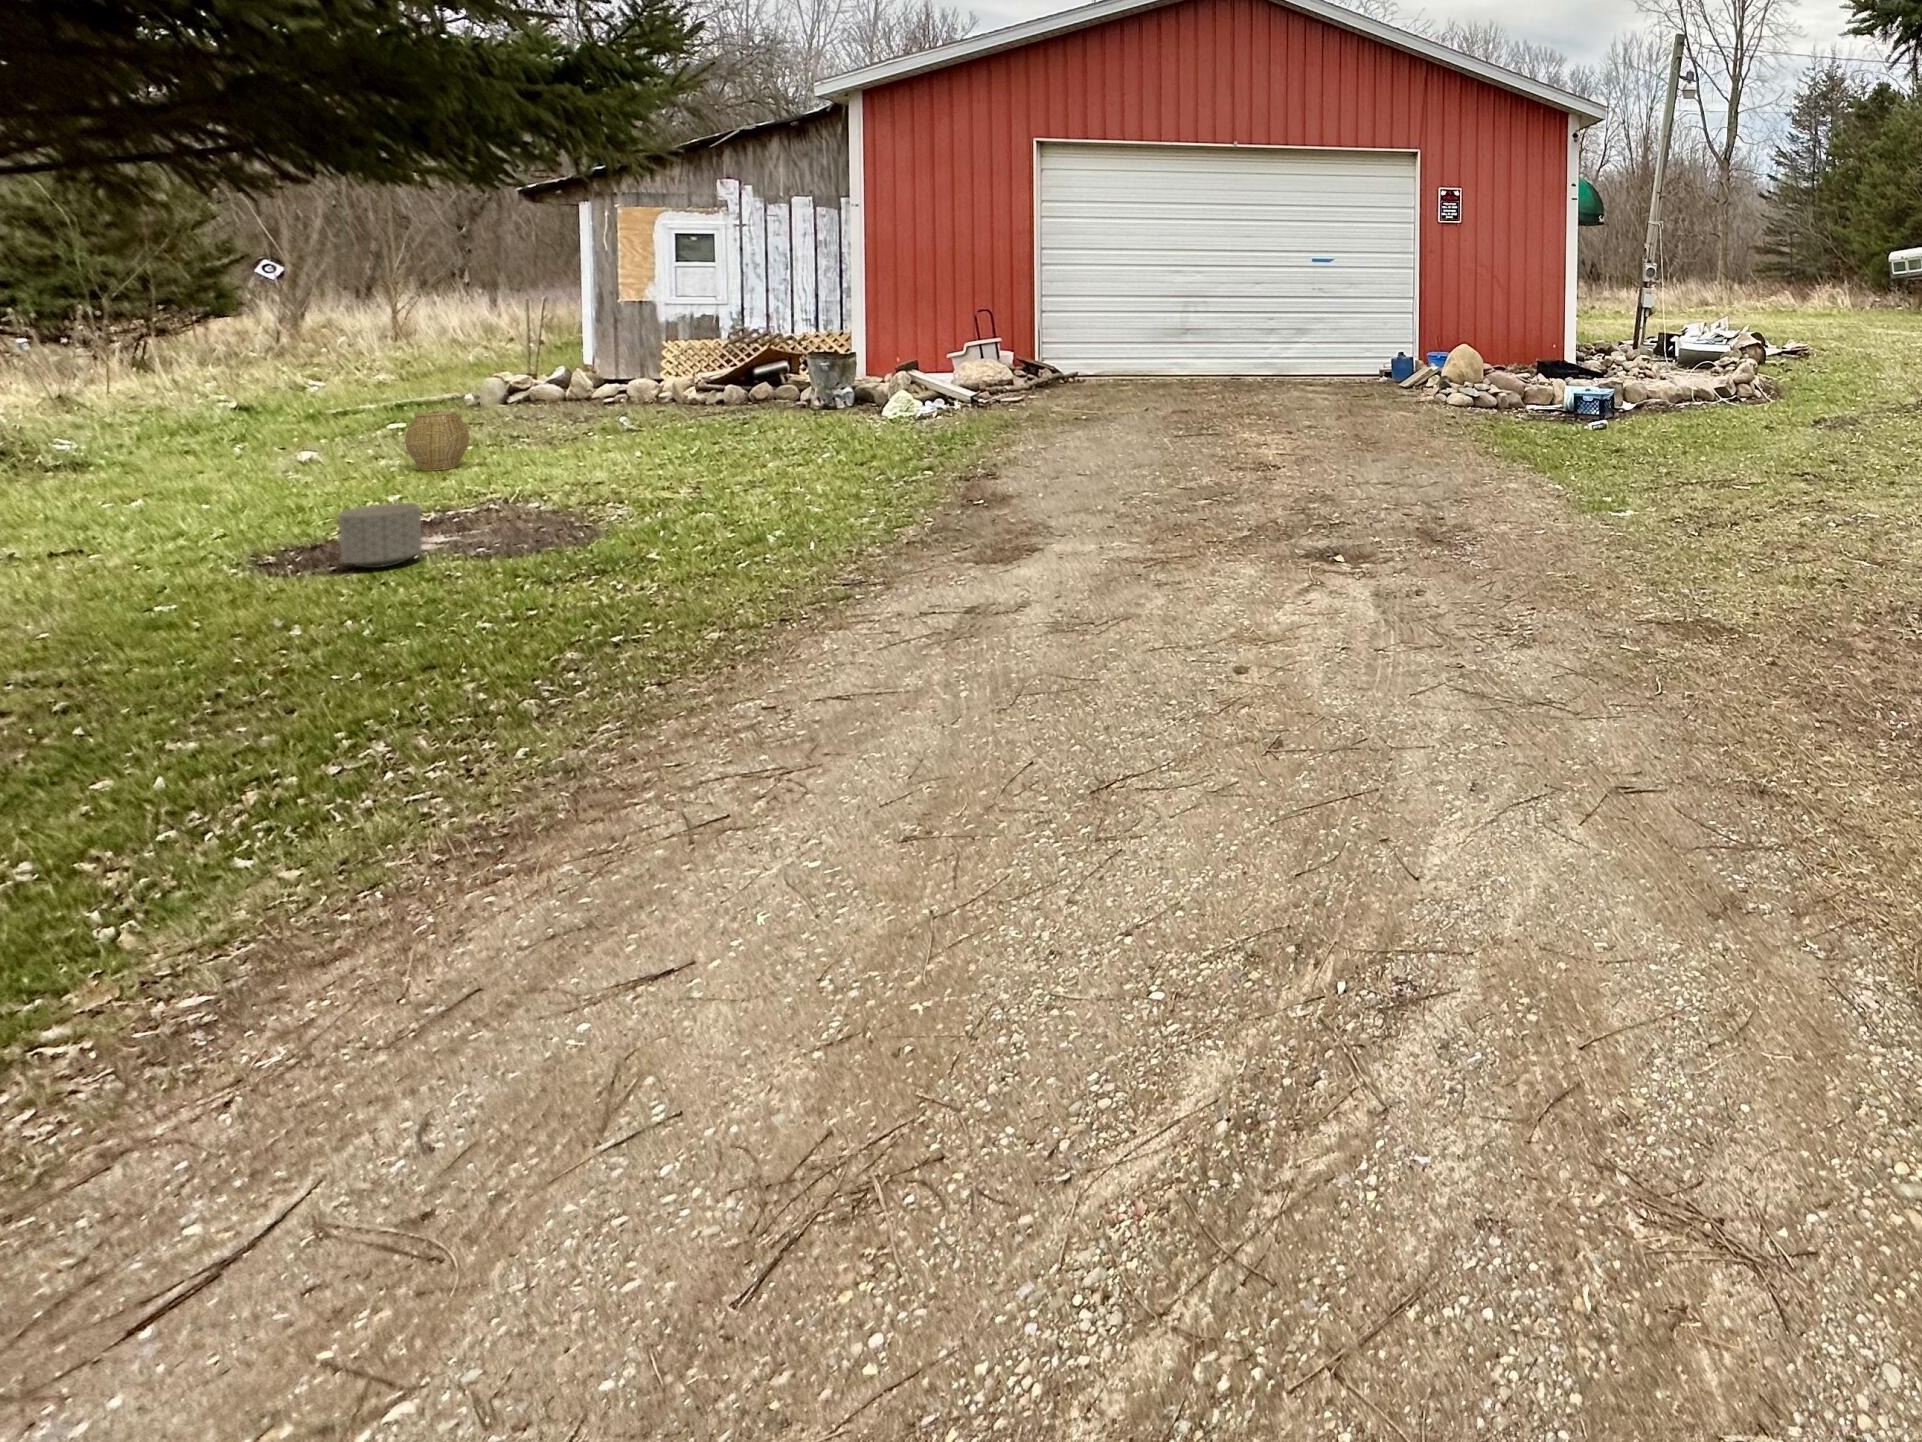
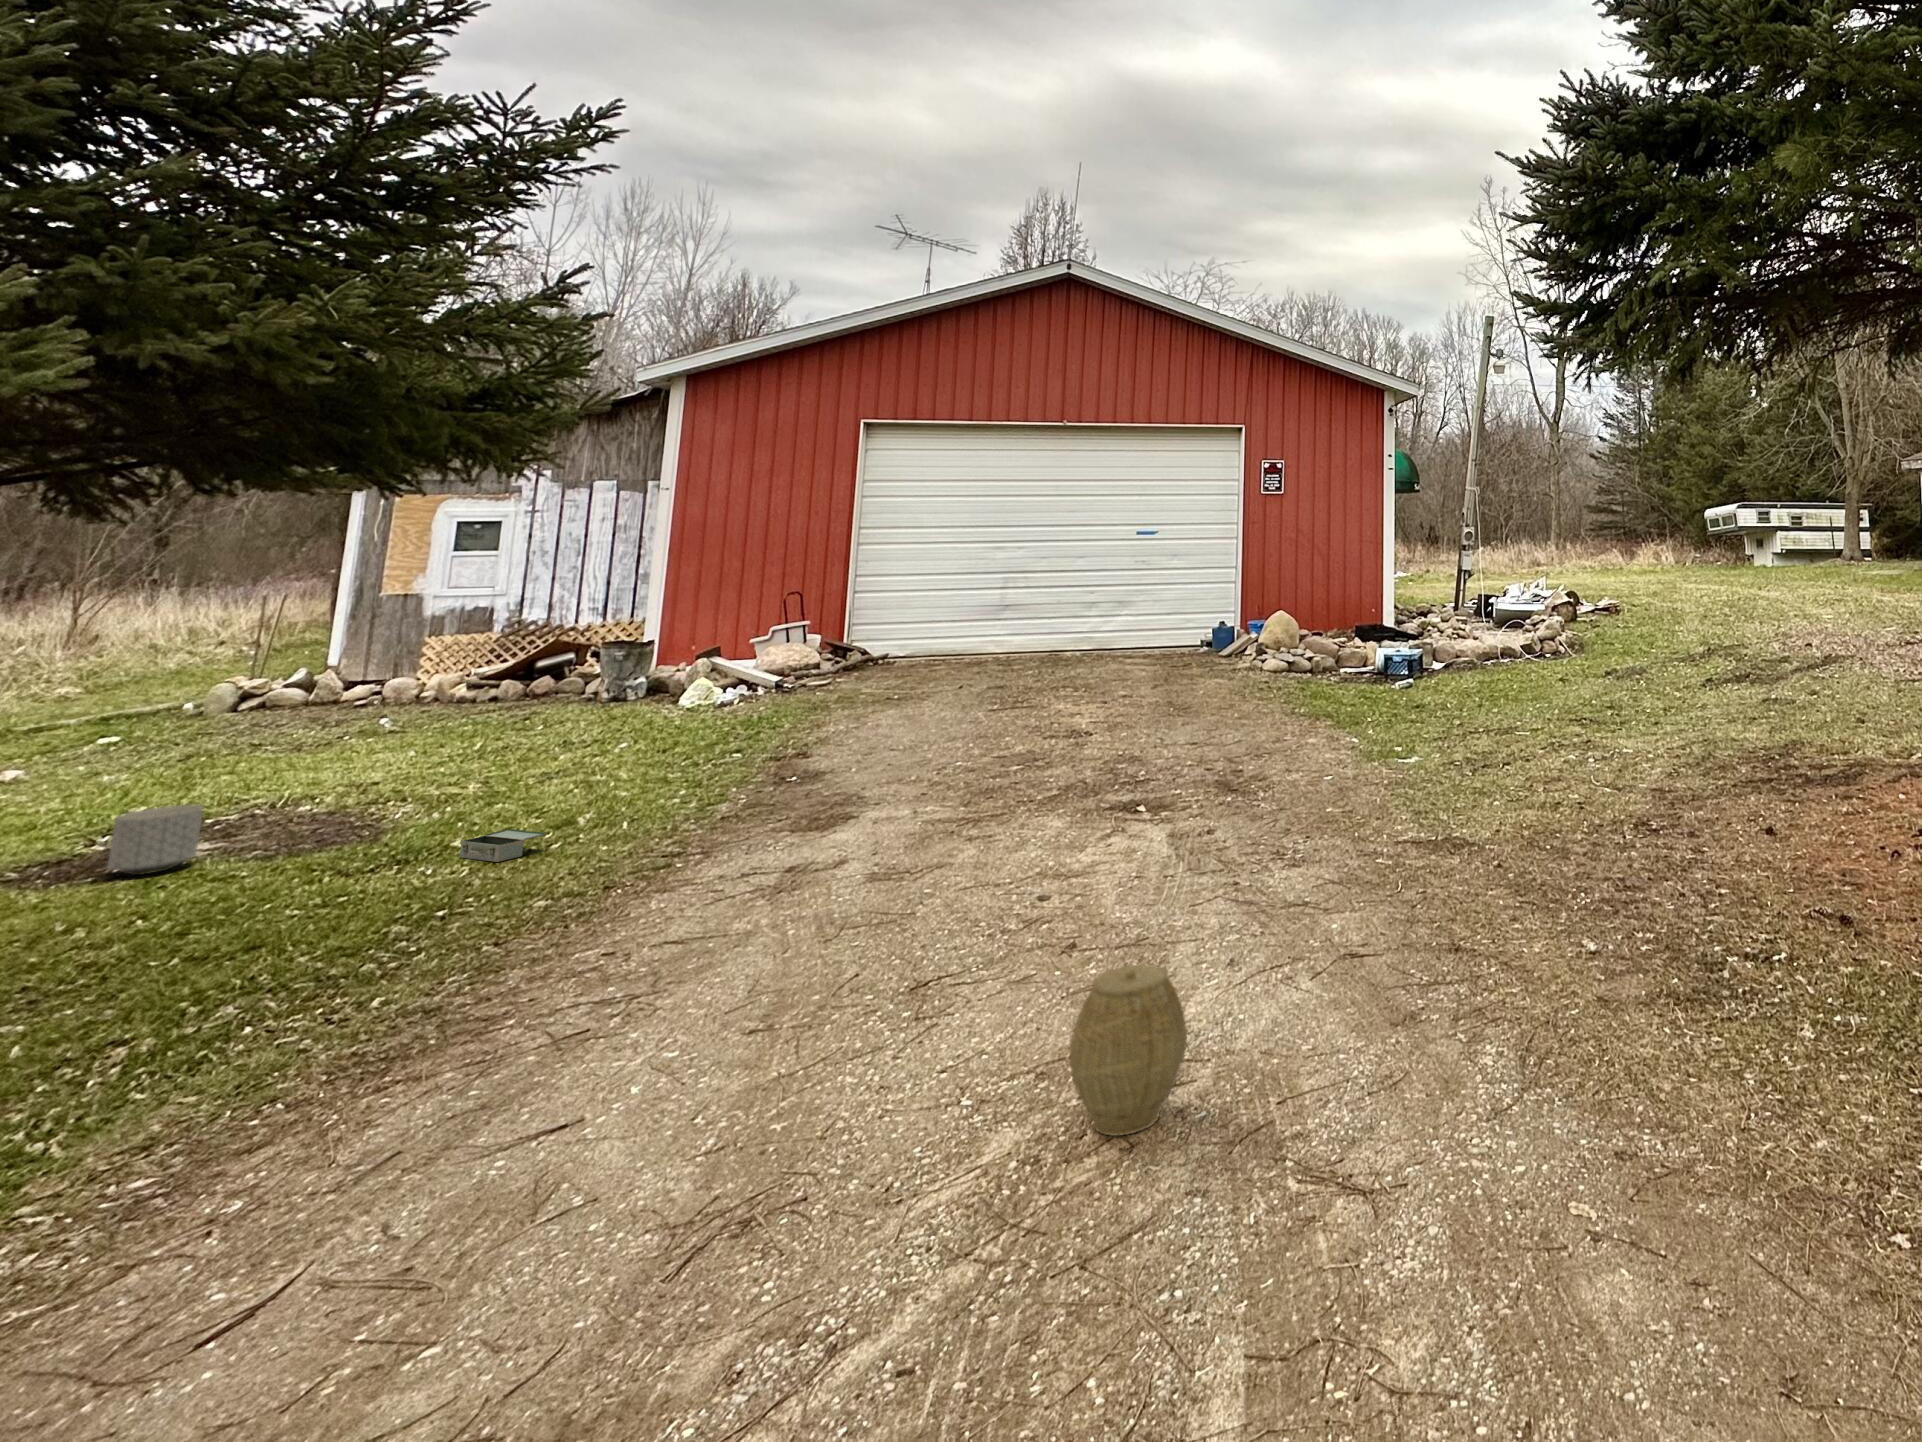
woven basket: present [405,410,469,471] -> present [1069,964,1187,1136]
toolbox: none [663,540,742,574] -> present [460,829,546,862]

